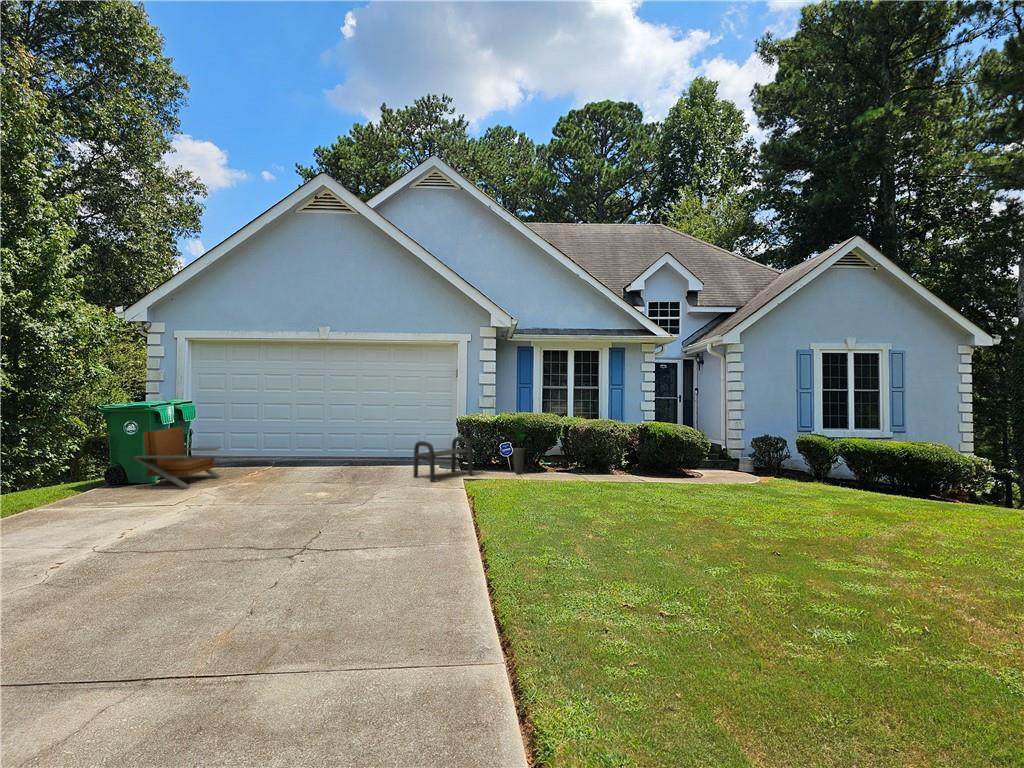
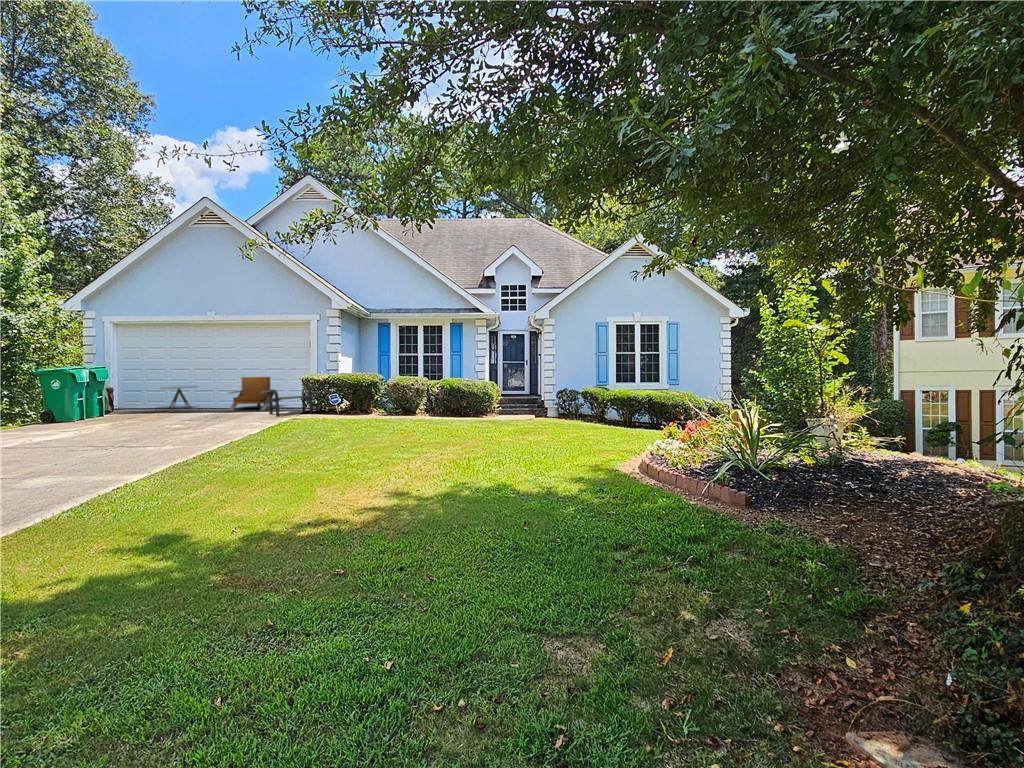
potted plant: present [513,418,526,474] -> none [337,374,355,413]
lounge chair: present [134,427,220,489] -> present [229,377,275,411]
round table: none [240,431,292,468] -> present [160,386,198,410]

